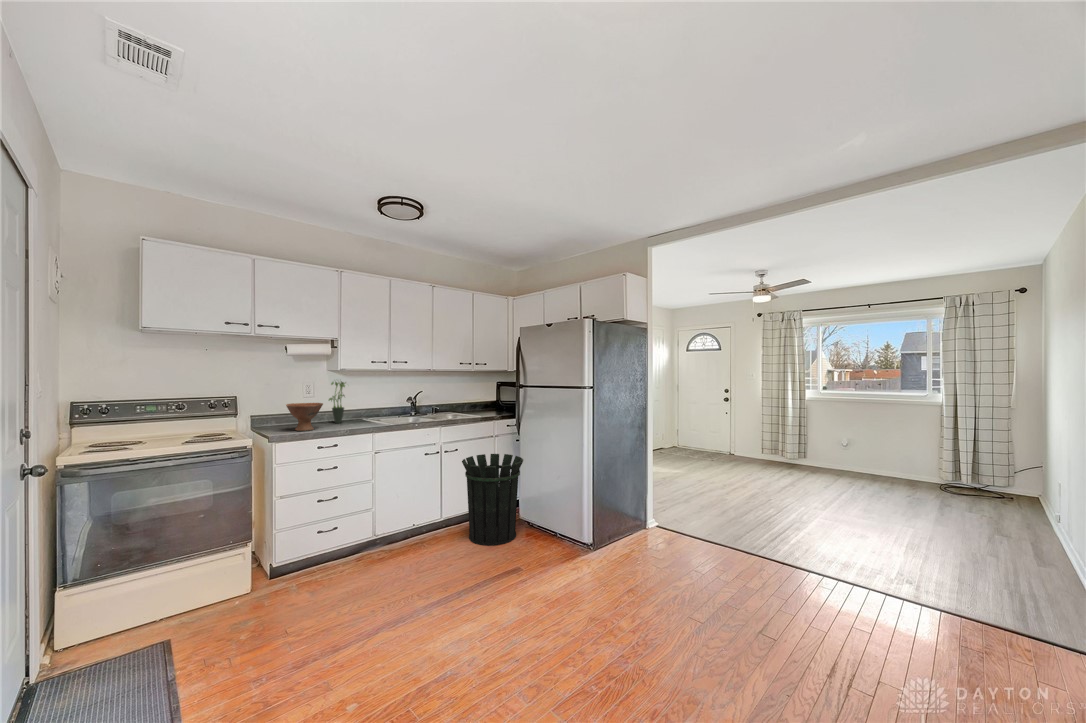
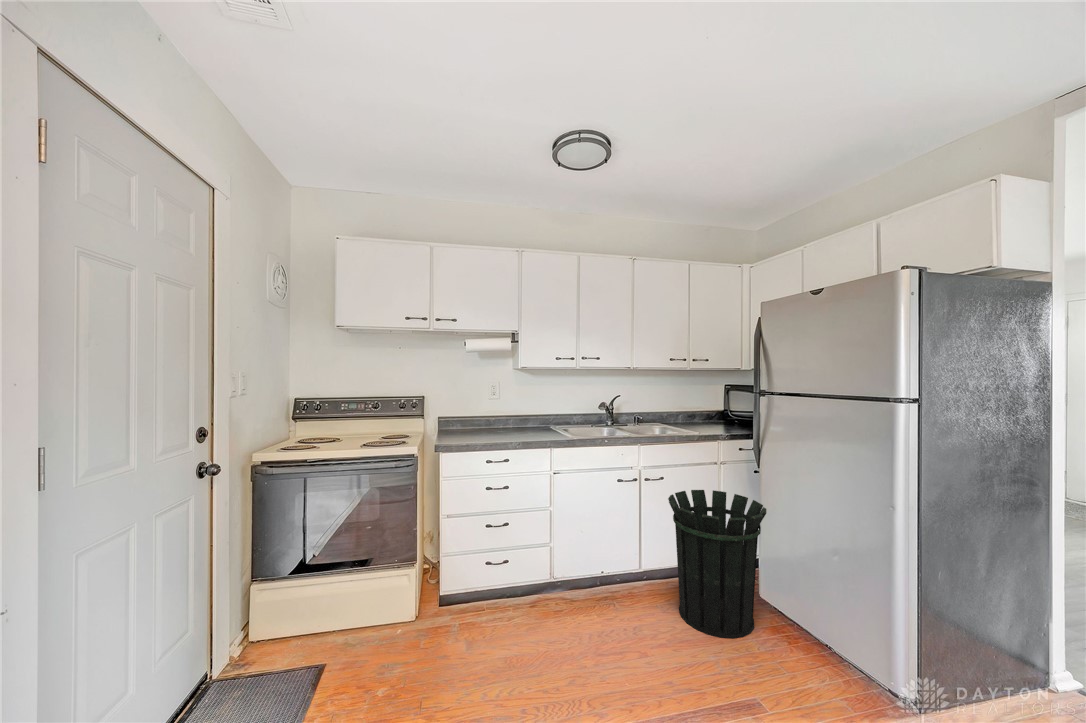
potted plant: present [329,381,345,423] -> none [513,379,535,430]
bowl: present [286,403,323,431] -> none [462,404,501,439]

